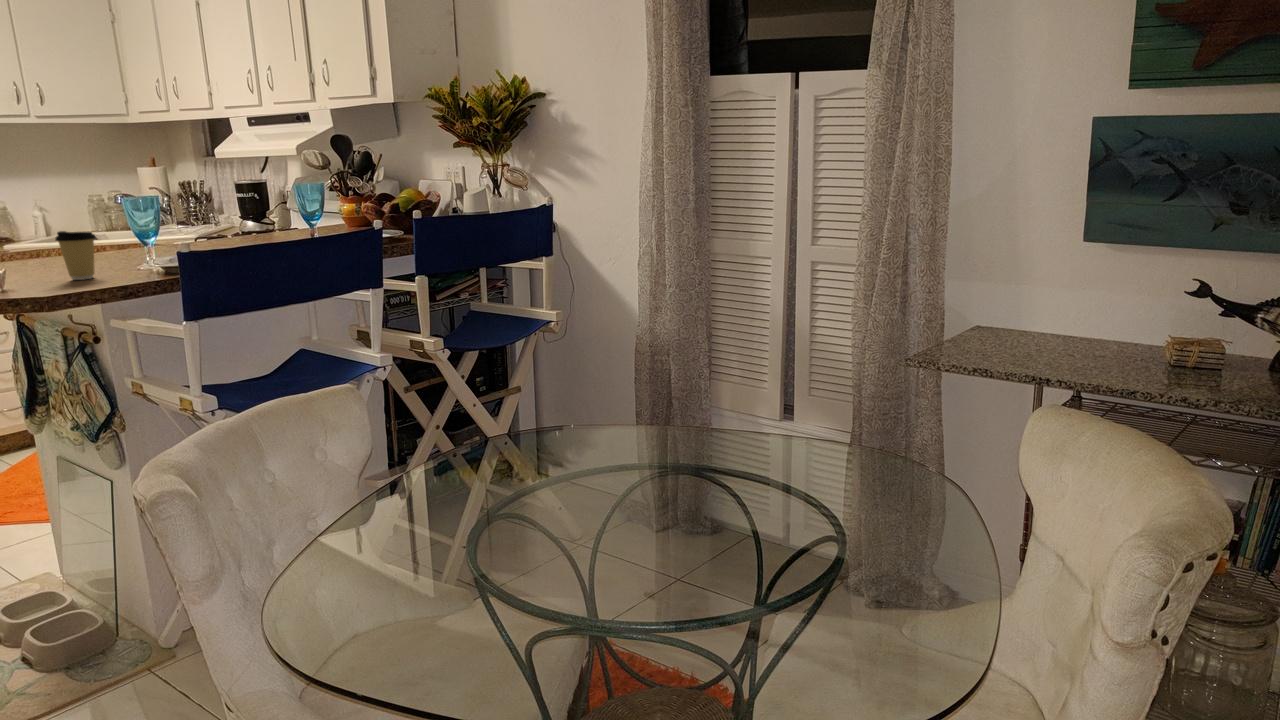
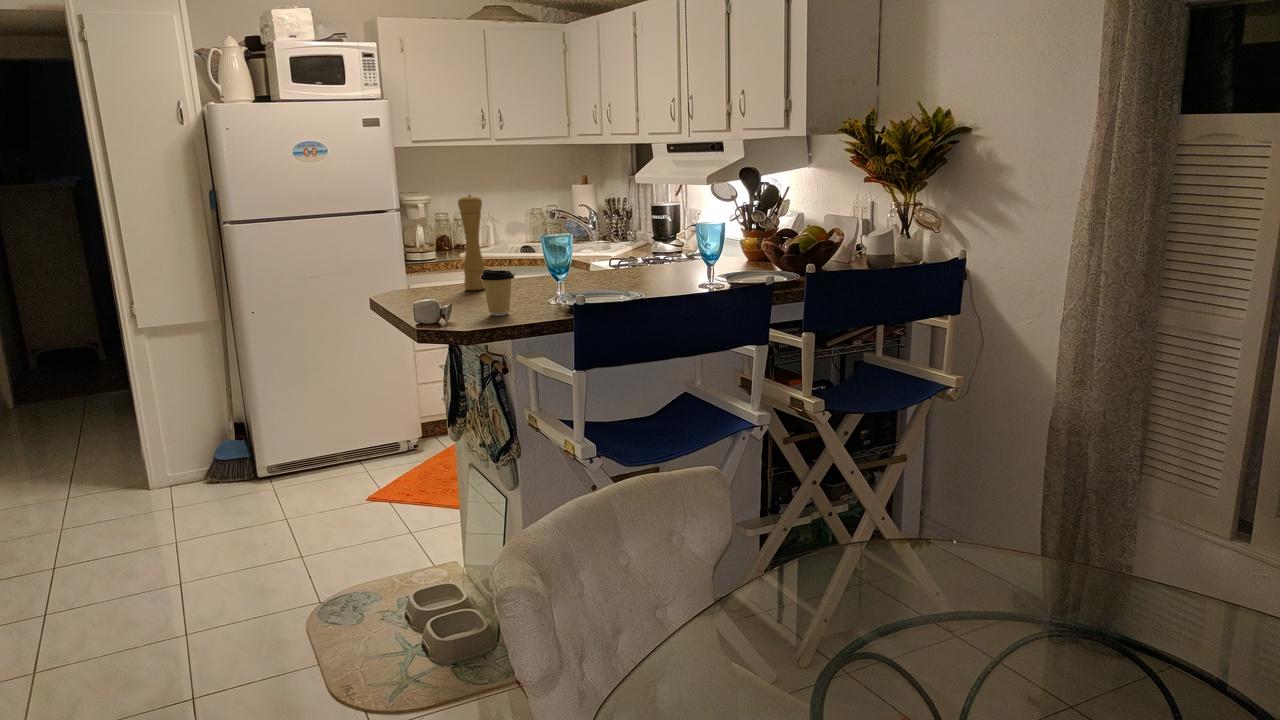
pepper mill: none [9,158,56,264] -> present [458,195,485,290]

